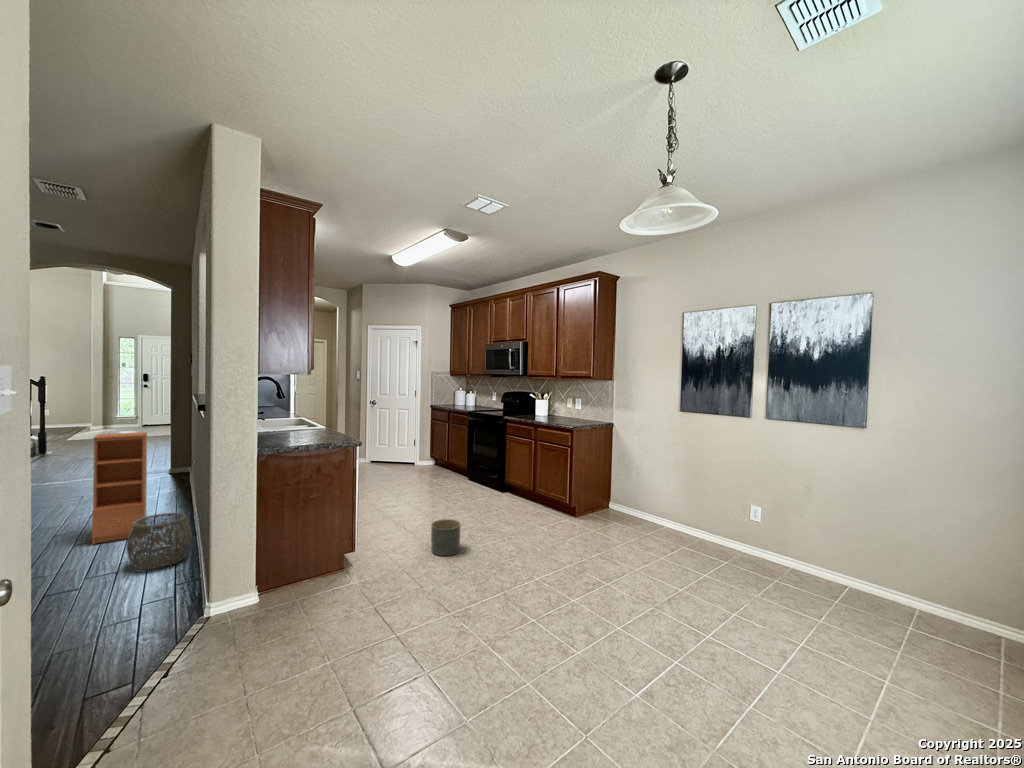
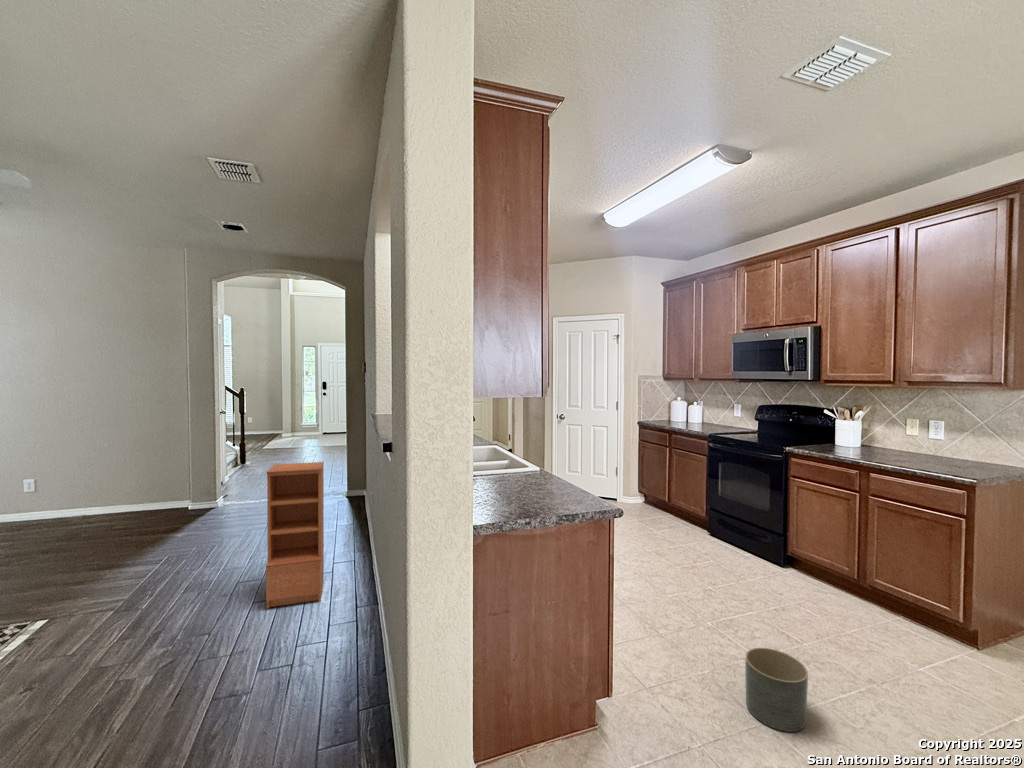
woven basket: present [127,513,191,570] -> none [298,585,376,678]

